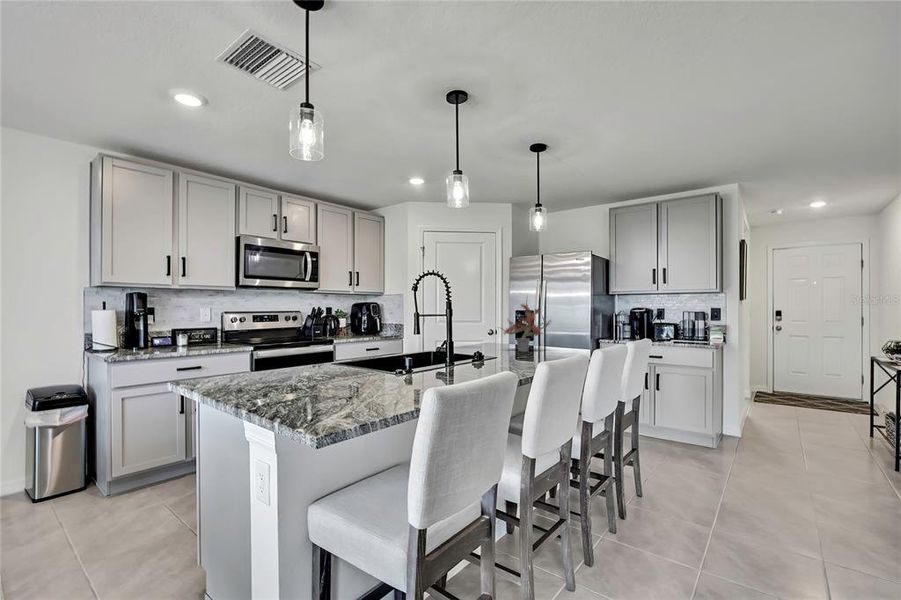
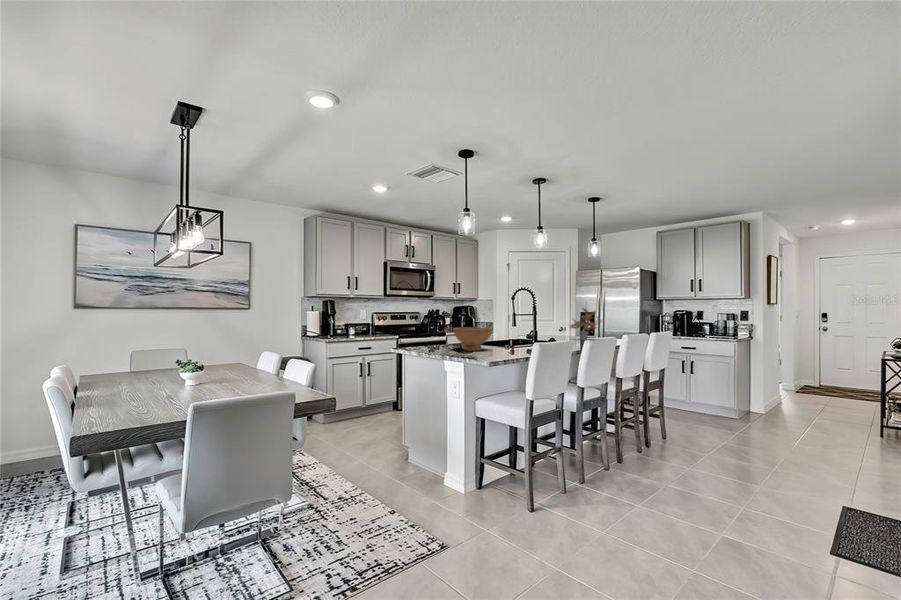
bowl: none [280,340,362,389] -> present [453,327,492,351]

